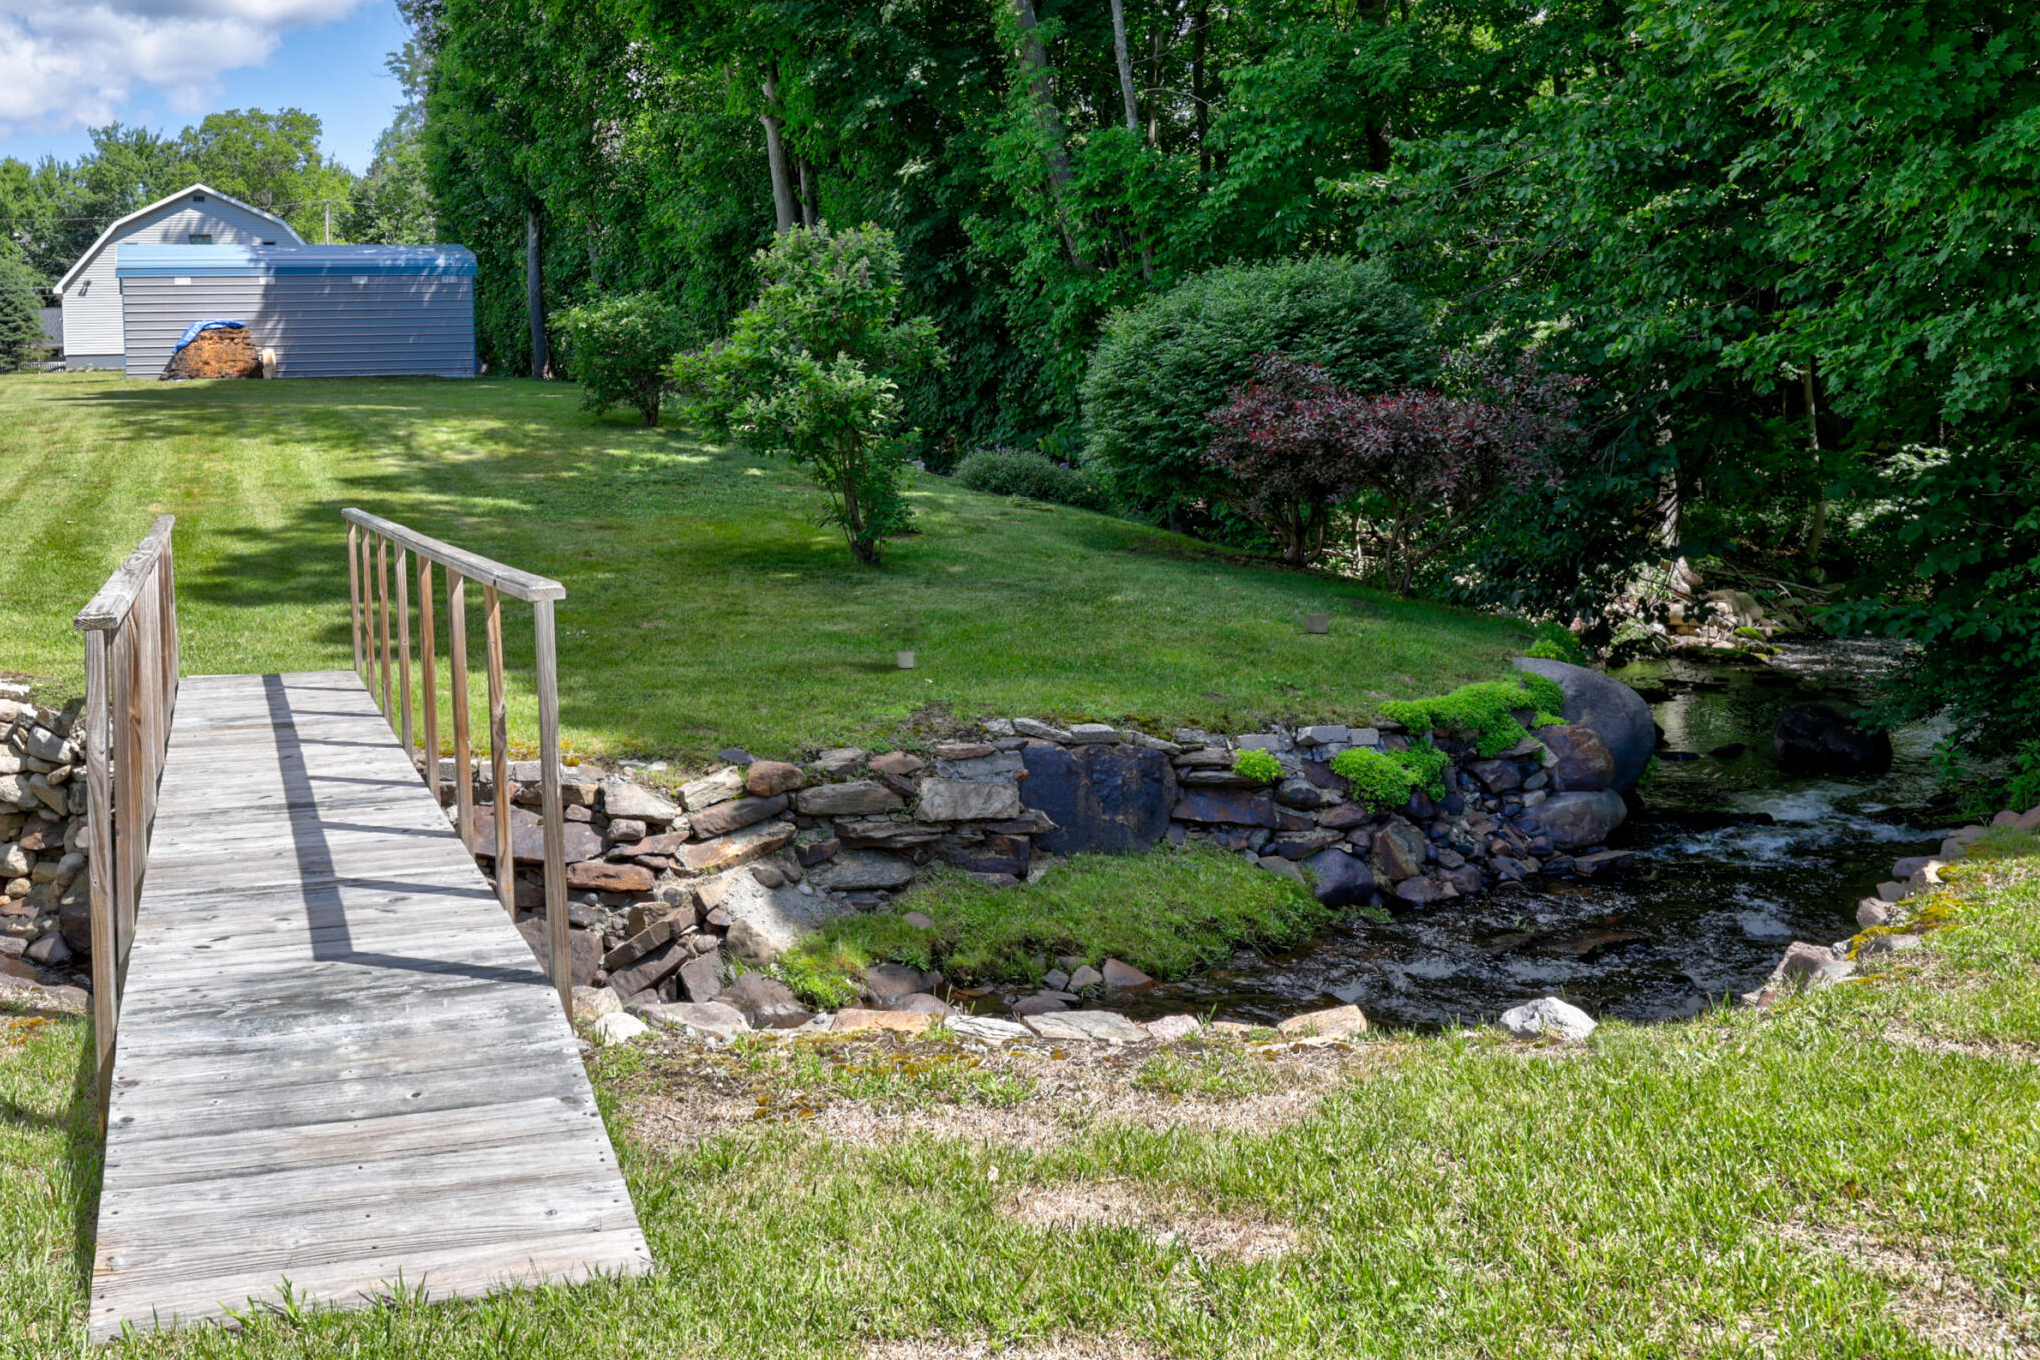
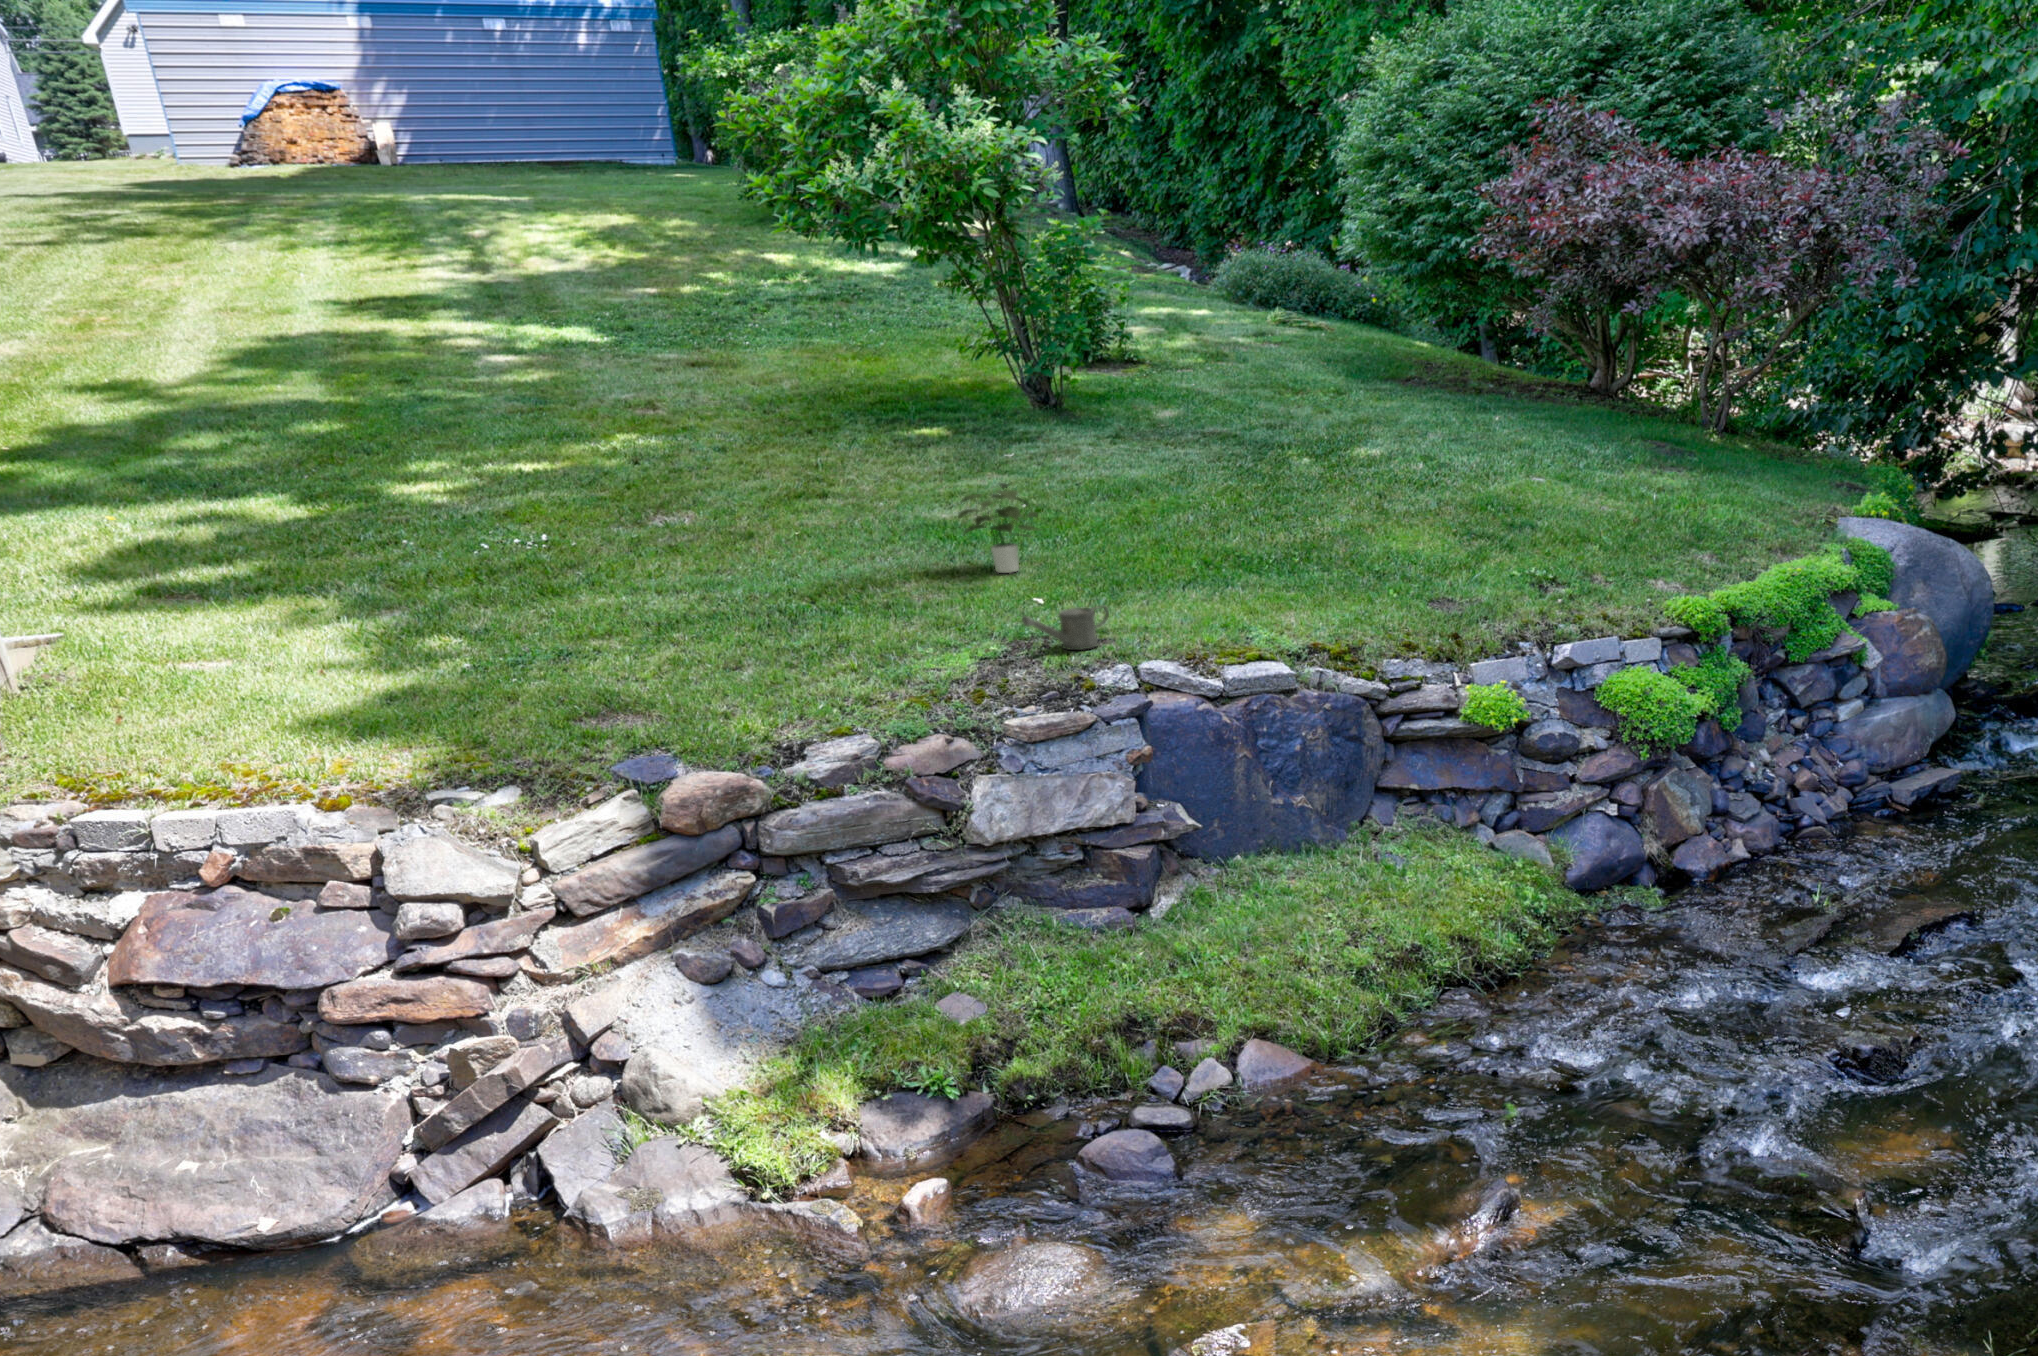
watering can: present [1294,613,1330,633] -> present [1022,605,1109,650]

